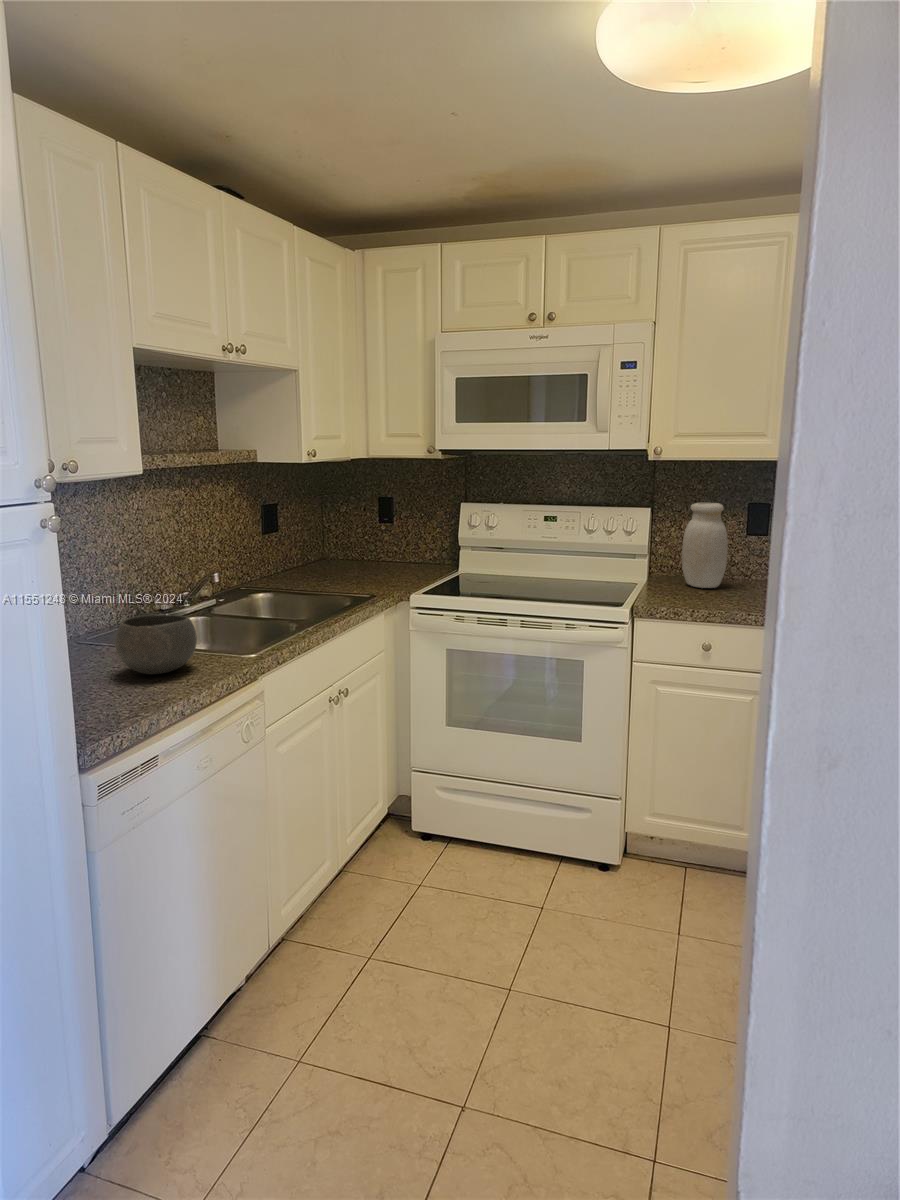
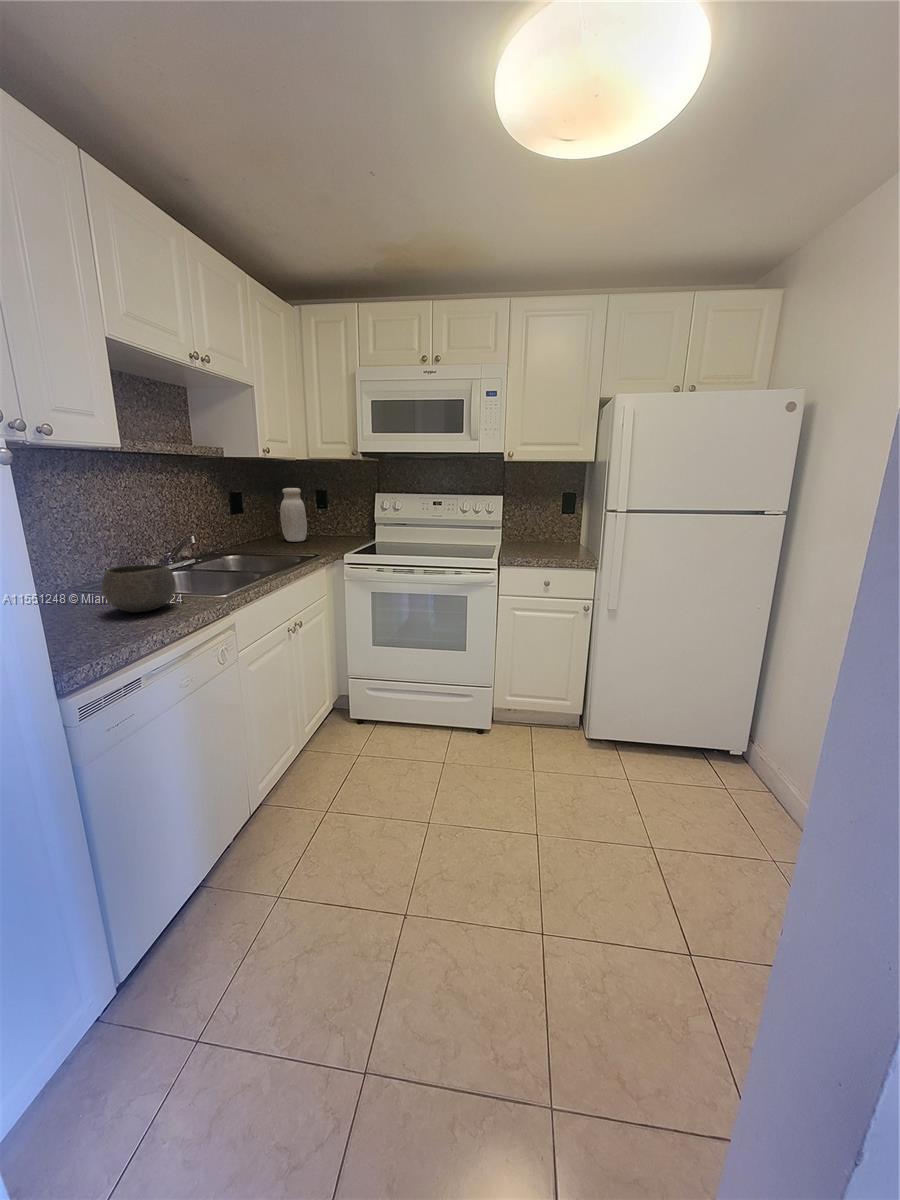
jar: present [682,503,728,588] -> present [280,488,307,542]

